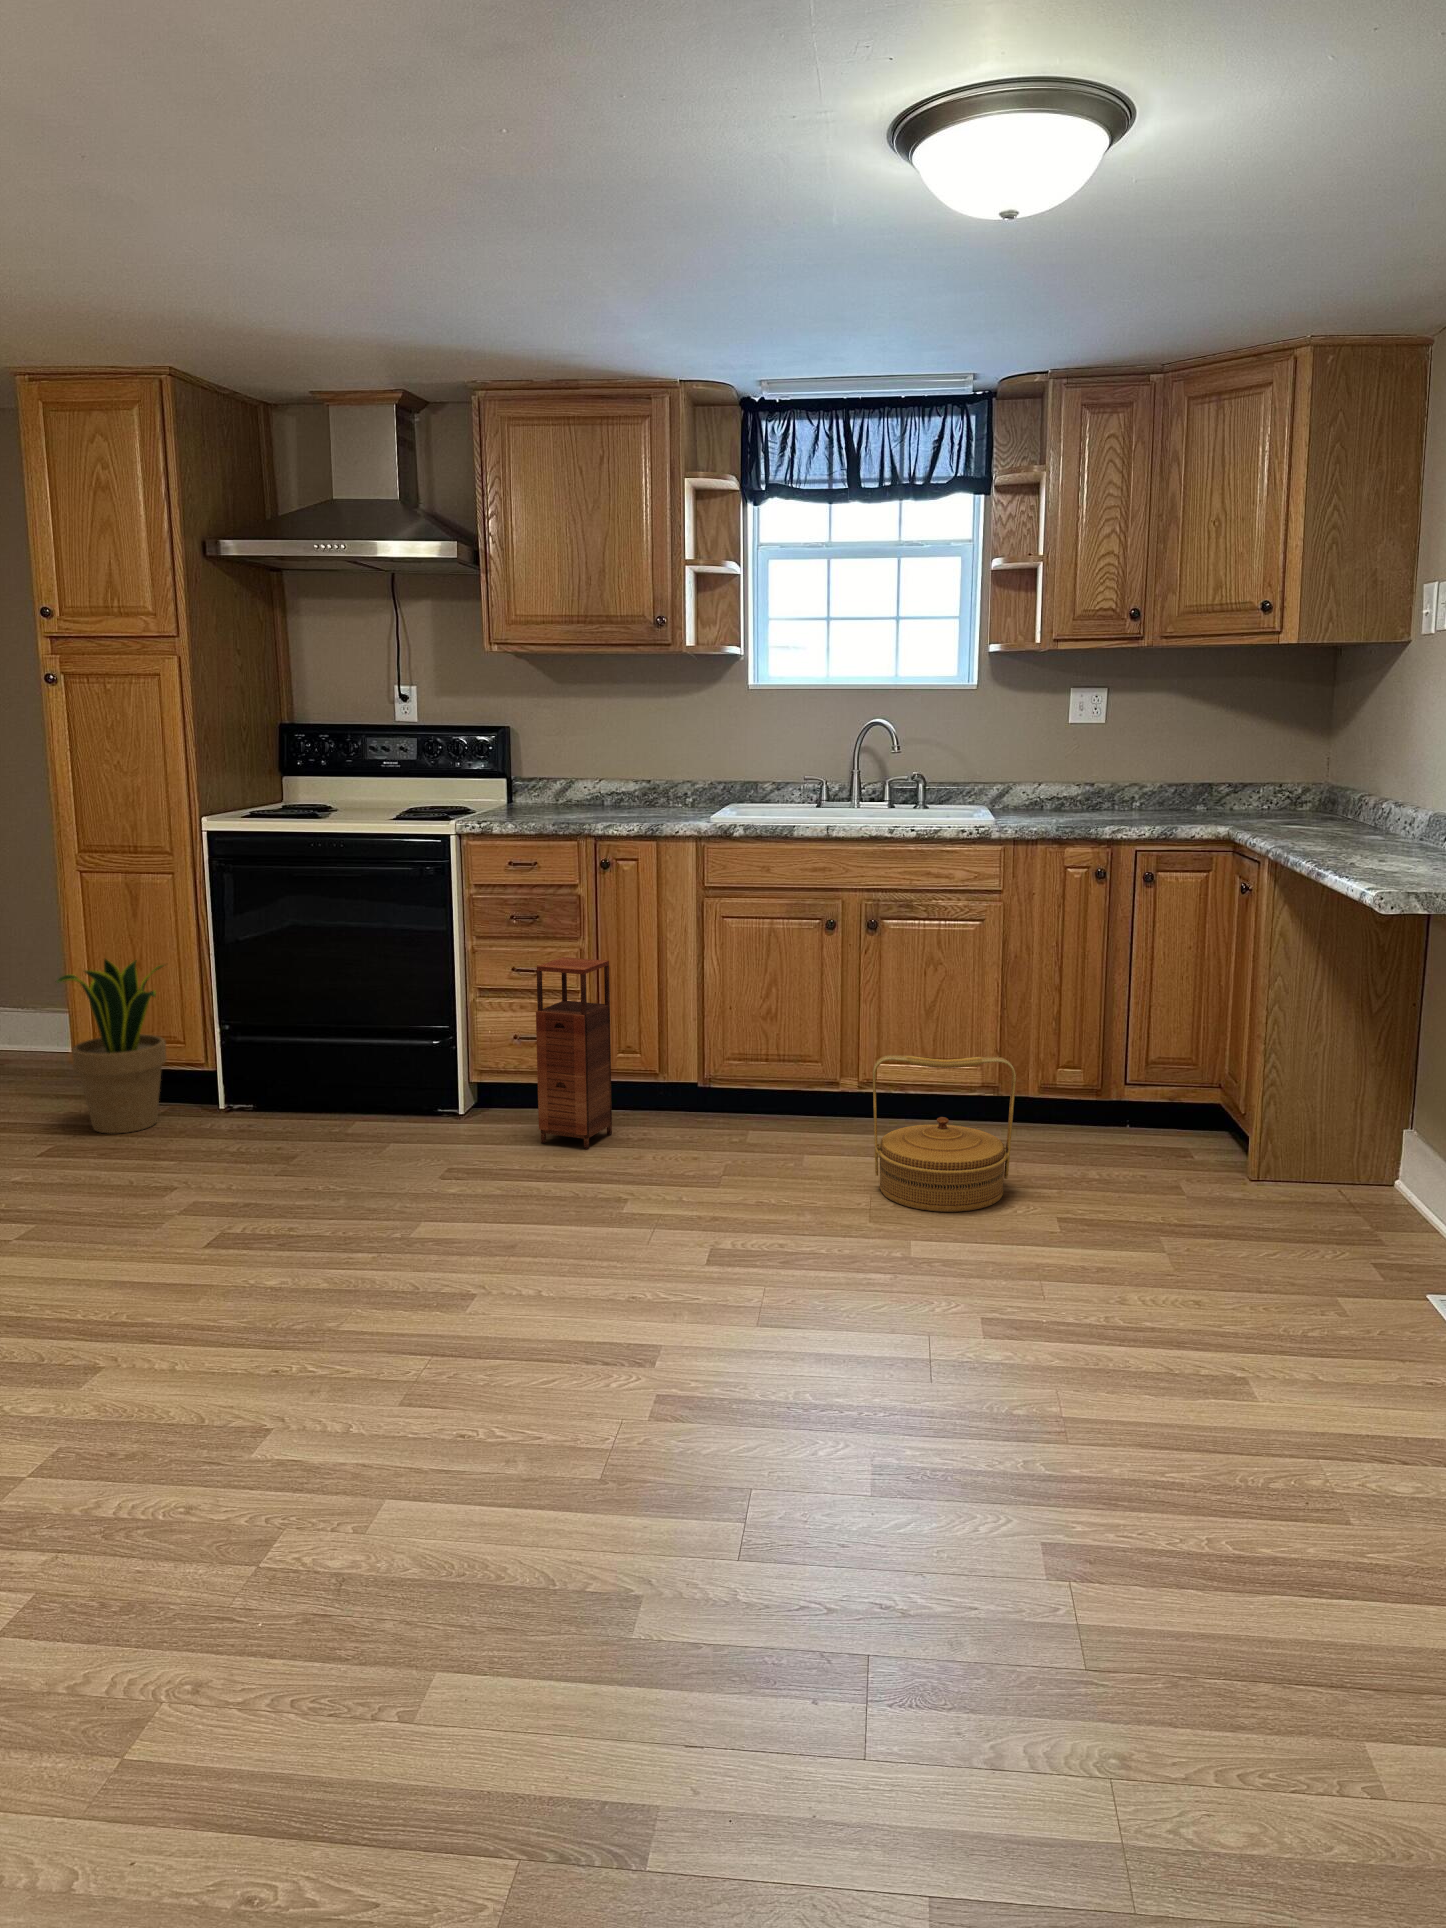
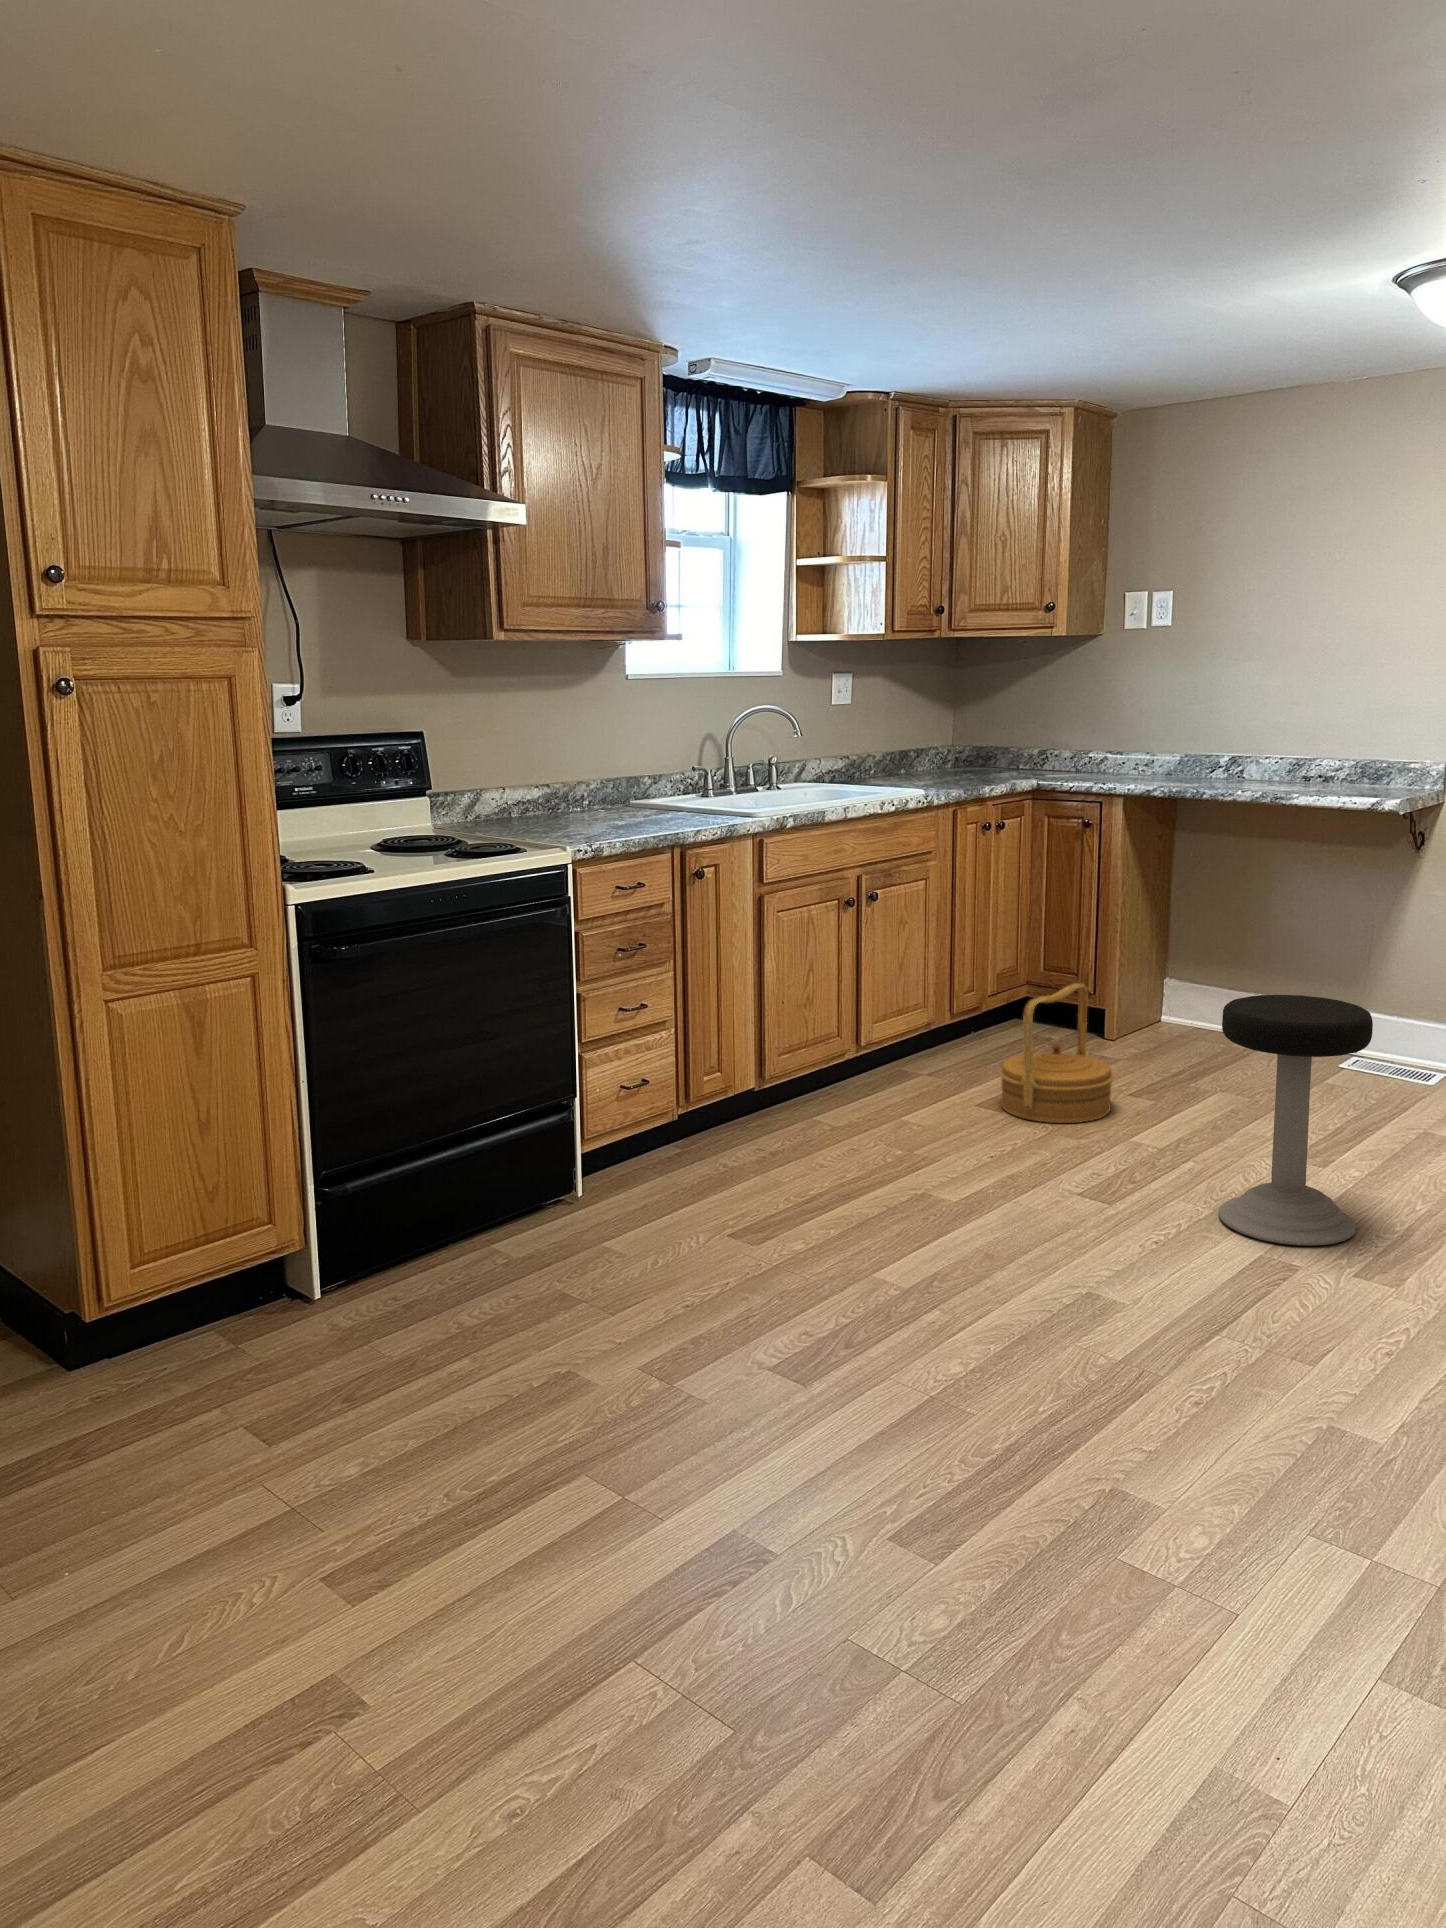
storage cabinet: present [536,957,612,1149] -> none [700,976,786,1190]
potted plant: present [57,959,166,1134] -> none [207,1108,358,1386]
stool: none [622,1063,785,1365] -> present [1218,995,1373,1246]

